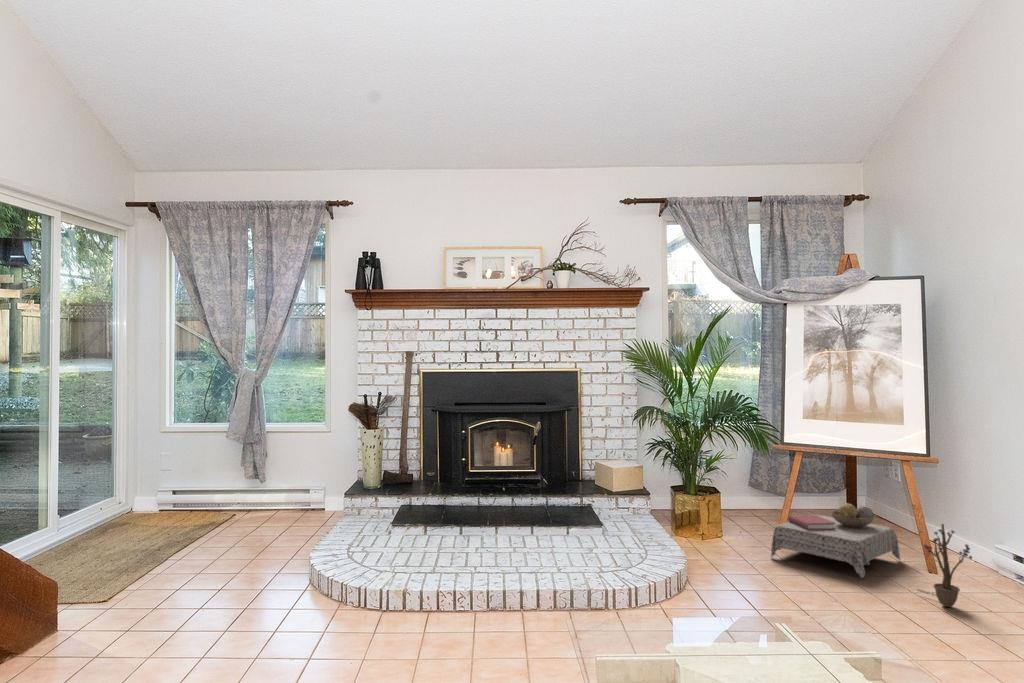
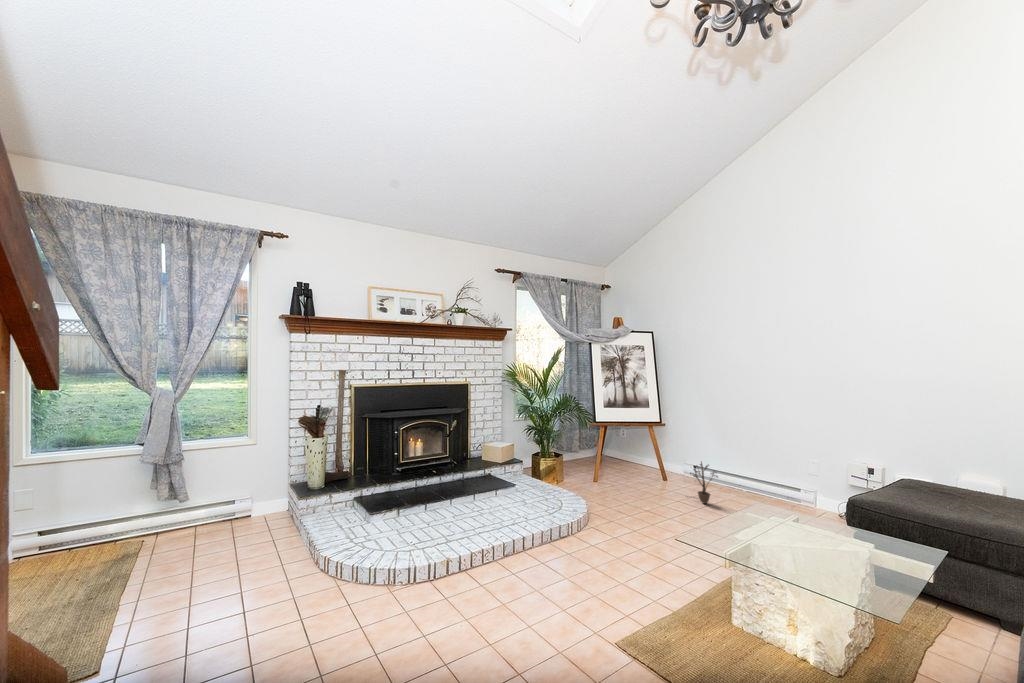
ottoman: present [771,503,900,578] -> none [600,452,657,494]

